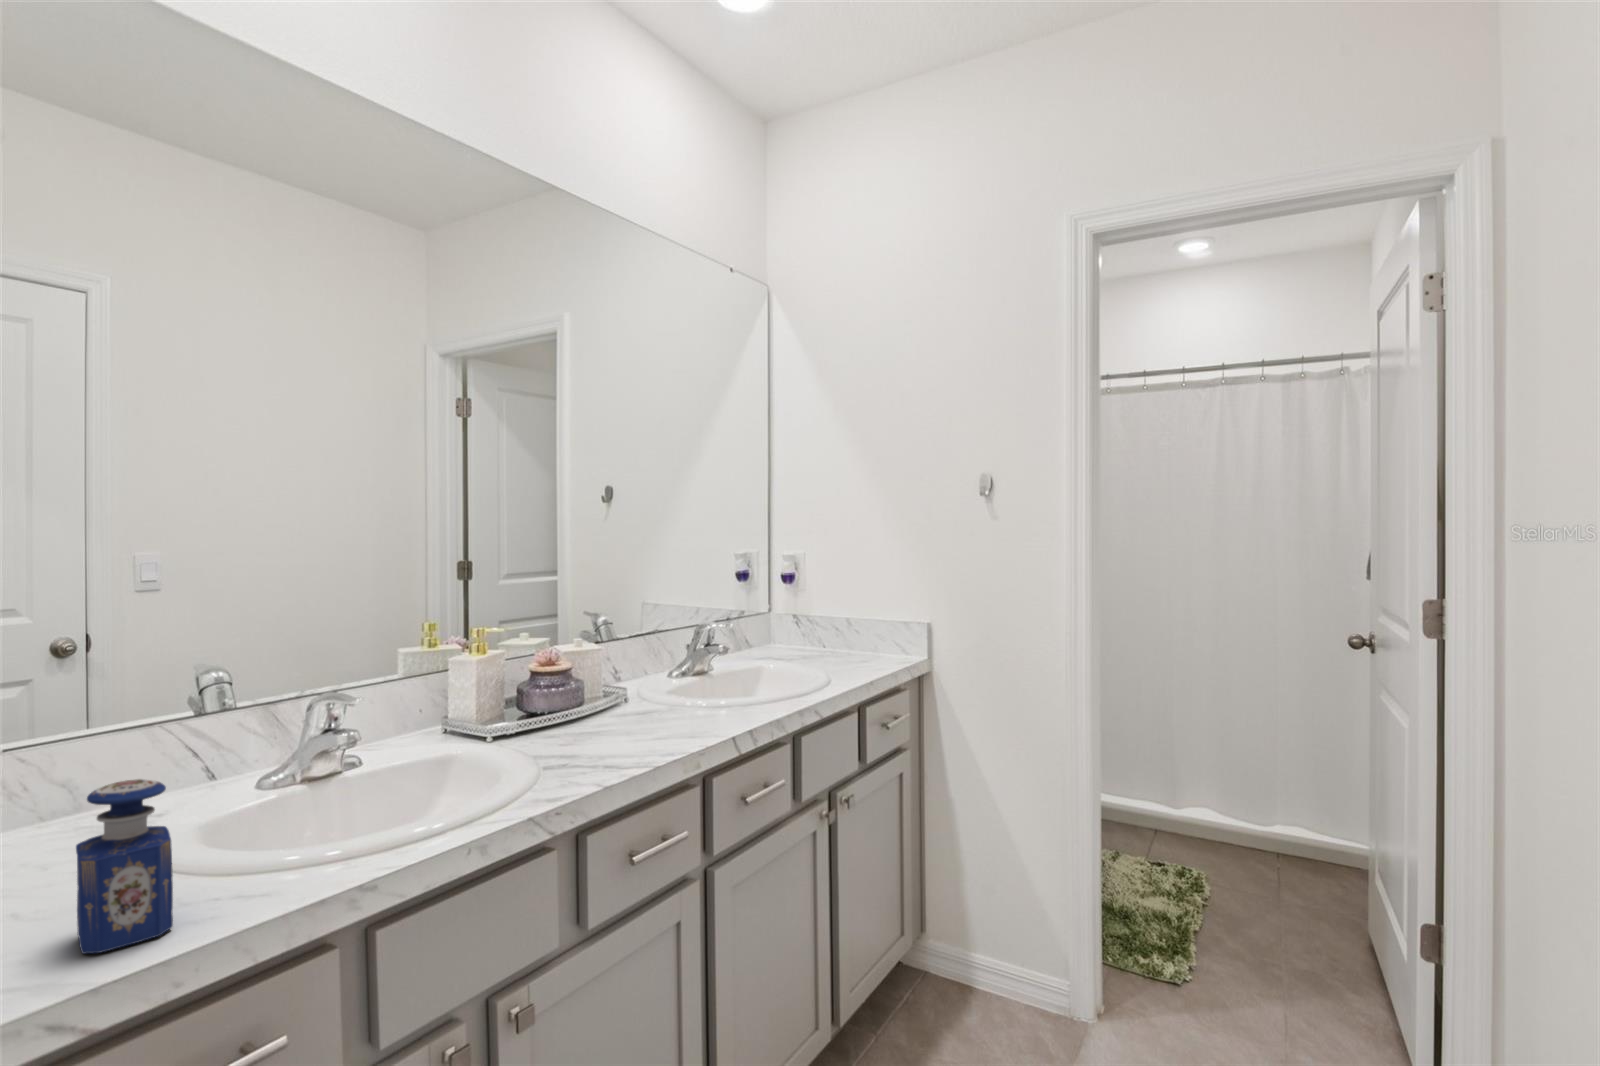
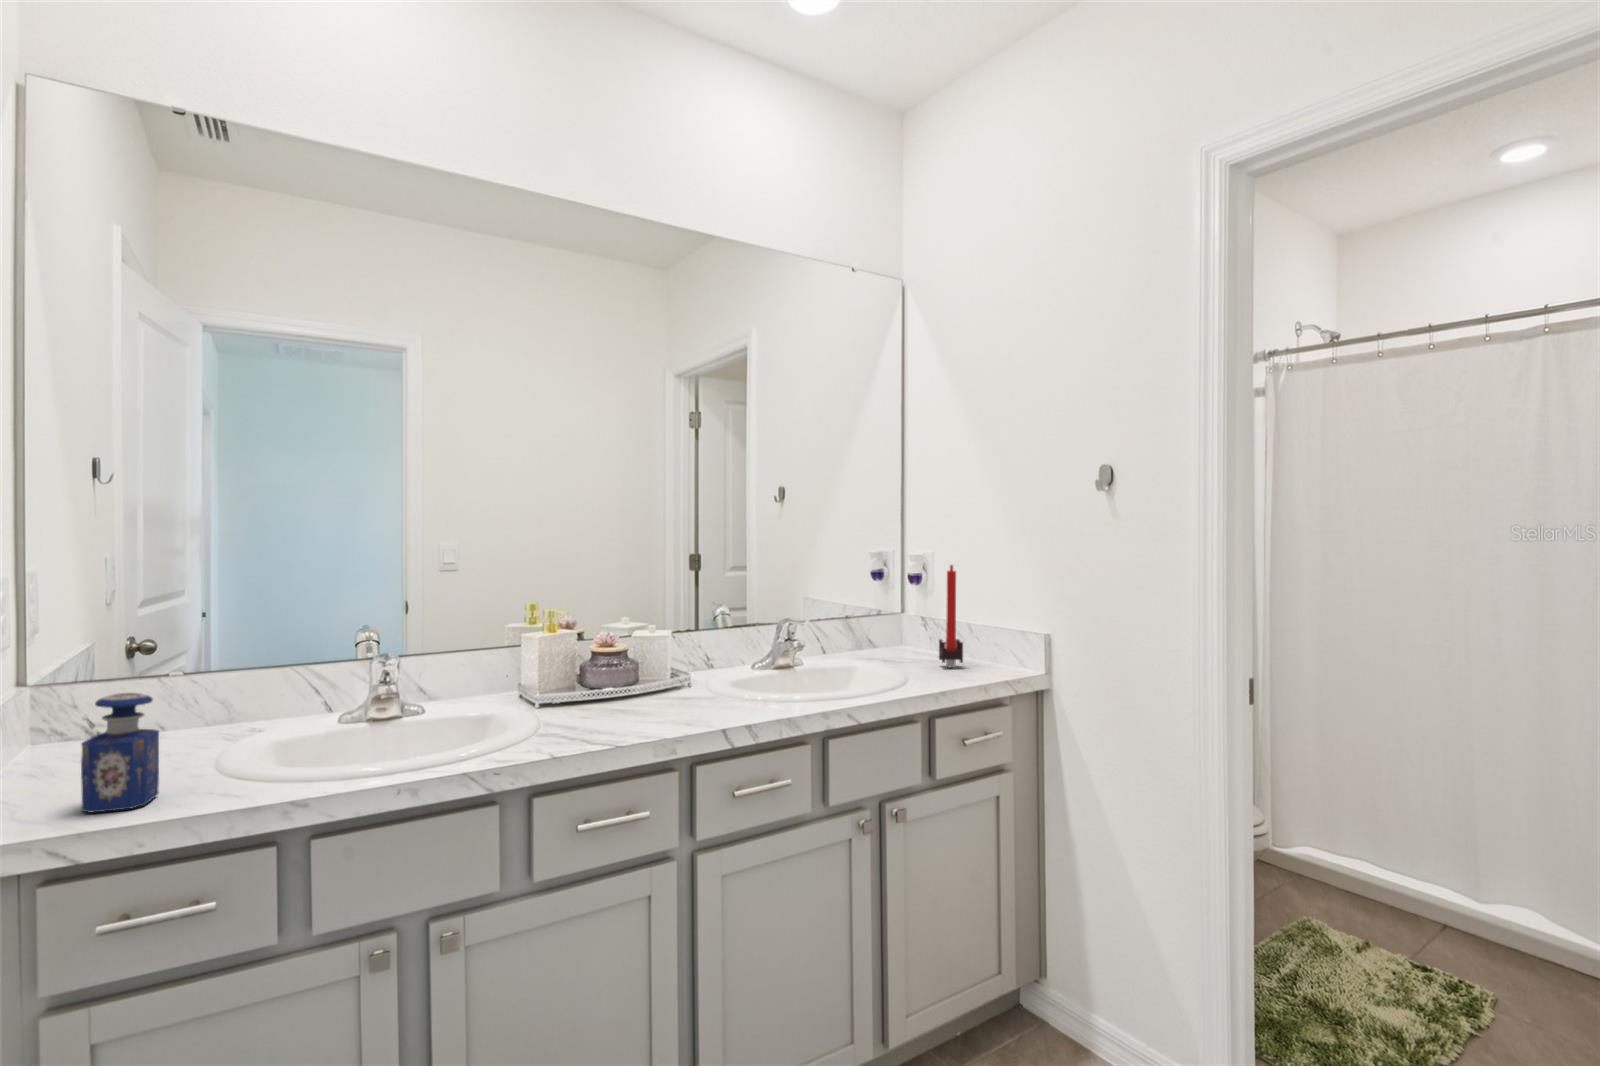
candle: none [827,564,853,660] -> present [939,565,963,667]

